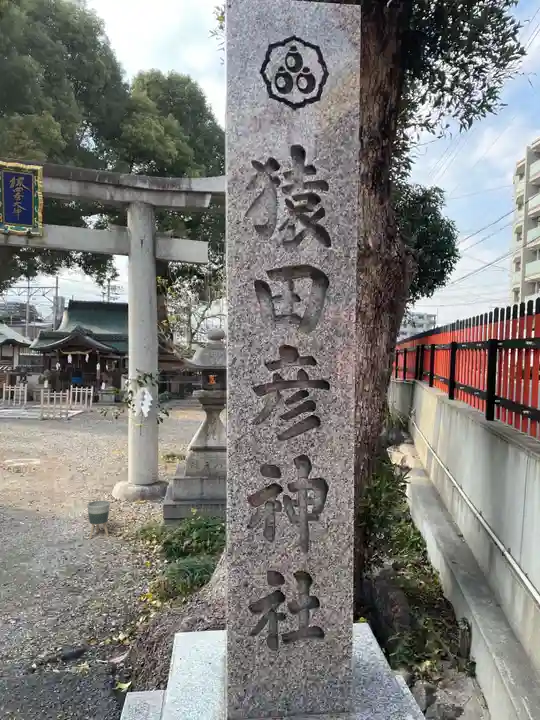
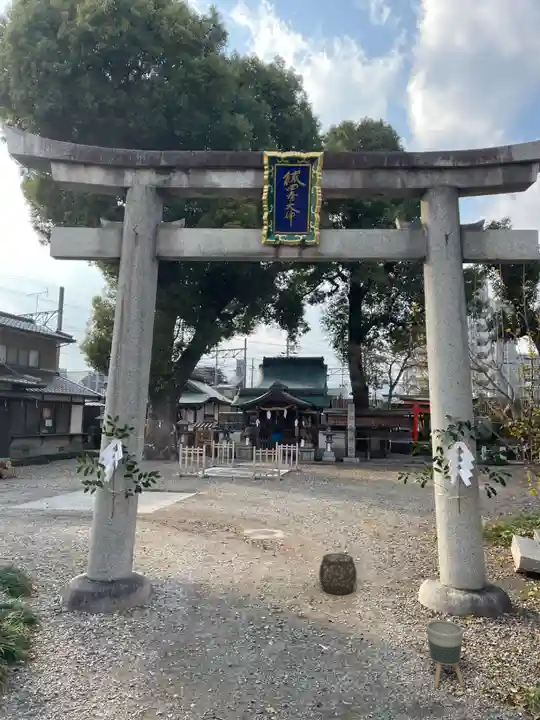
woven basket: none [47,470,76,499] -> present [319,553,357,595]

